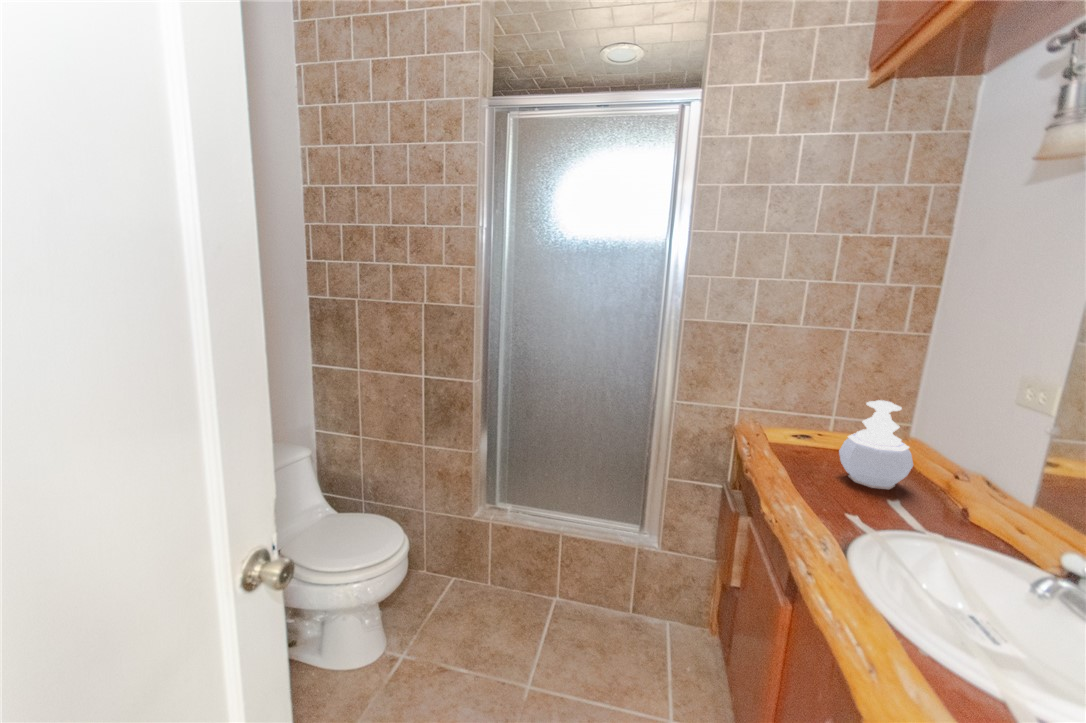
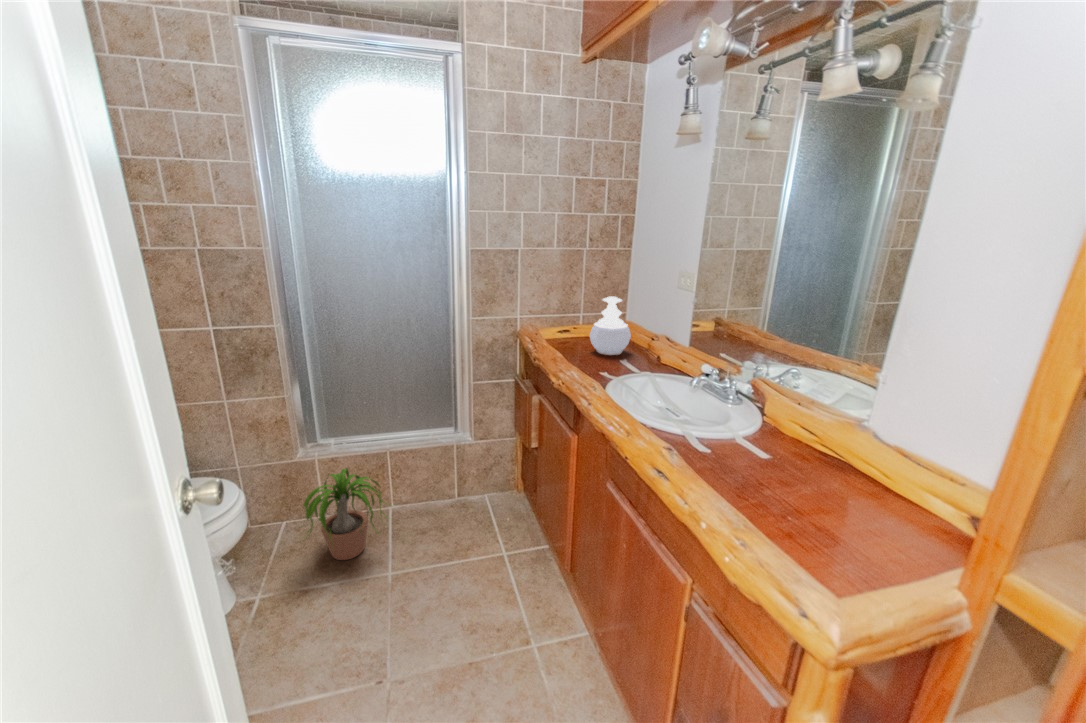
potted plant: none [443,544,559,651] -> present [303,468,385,560]

